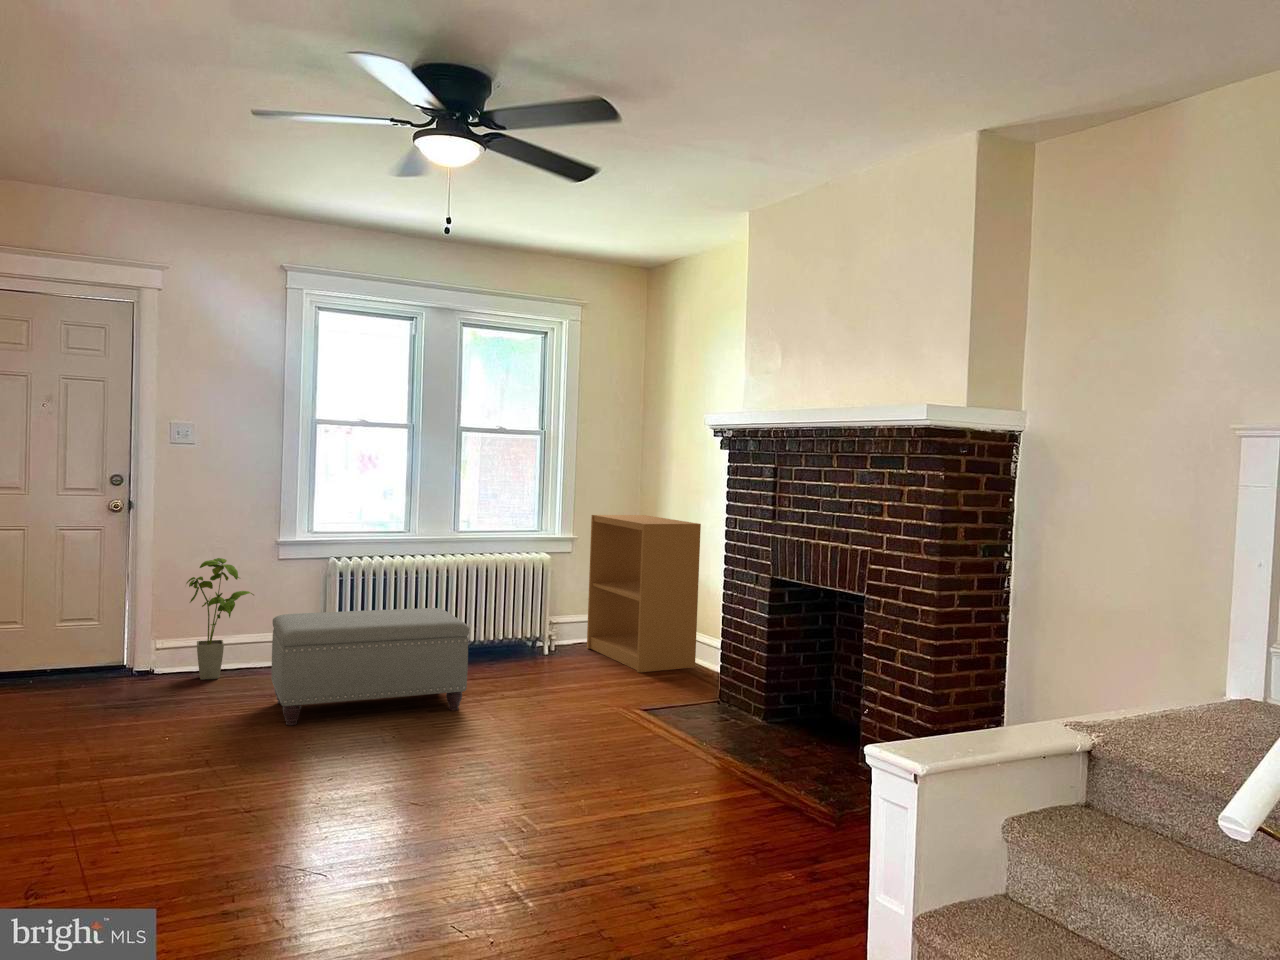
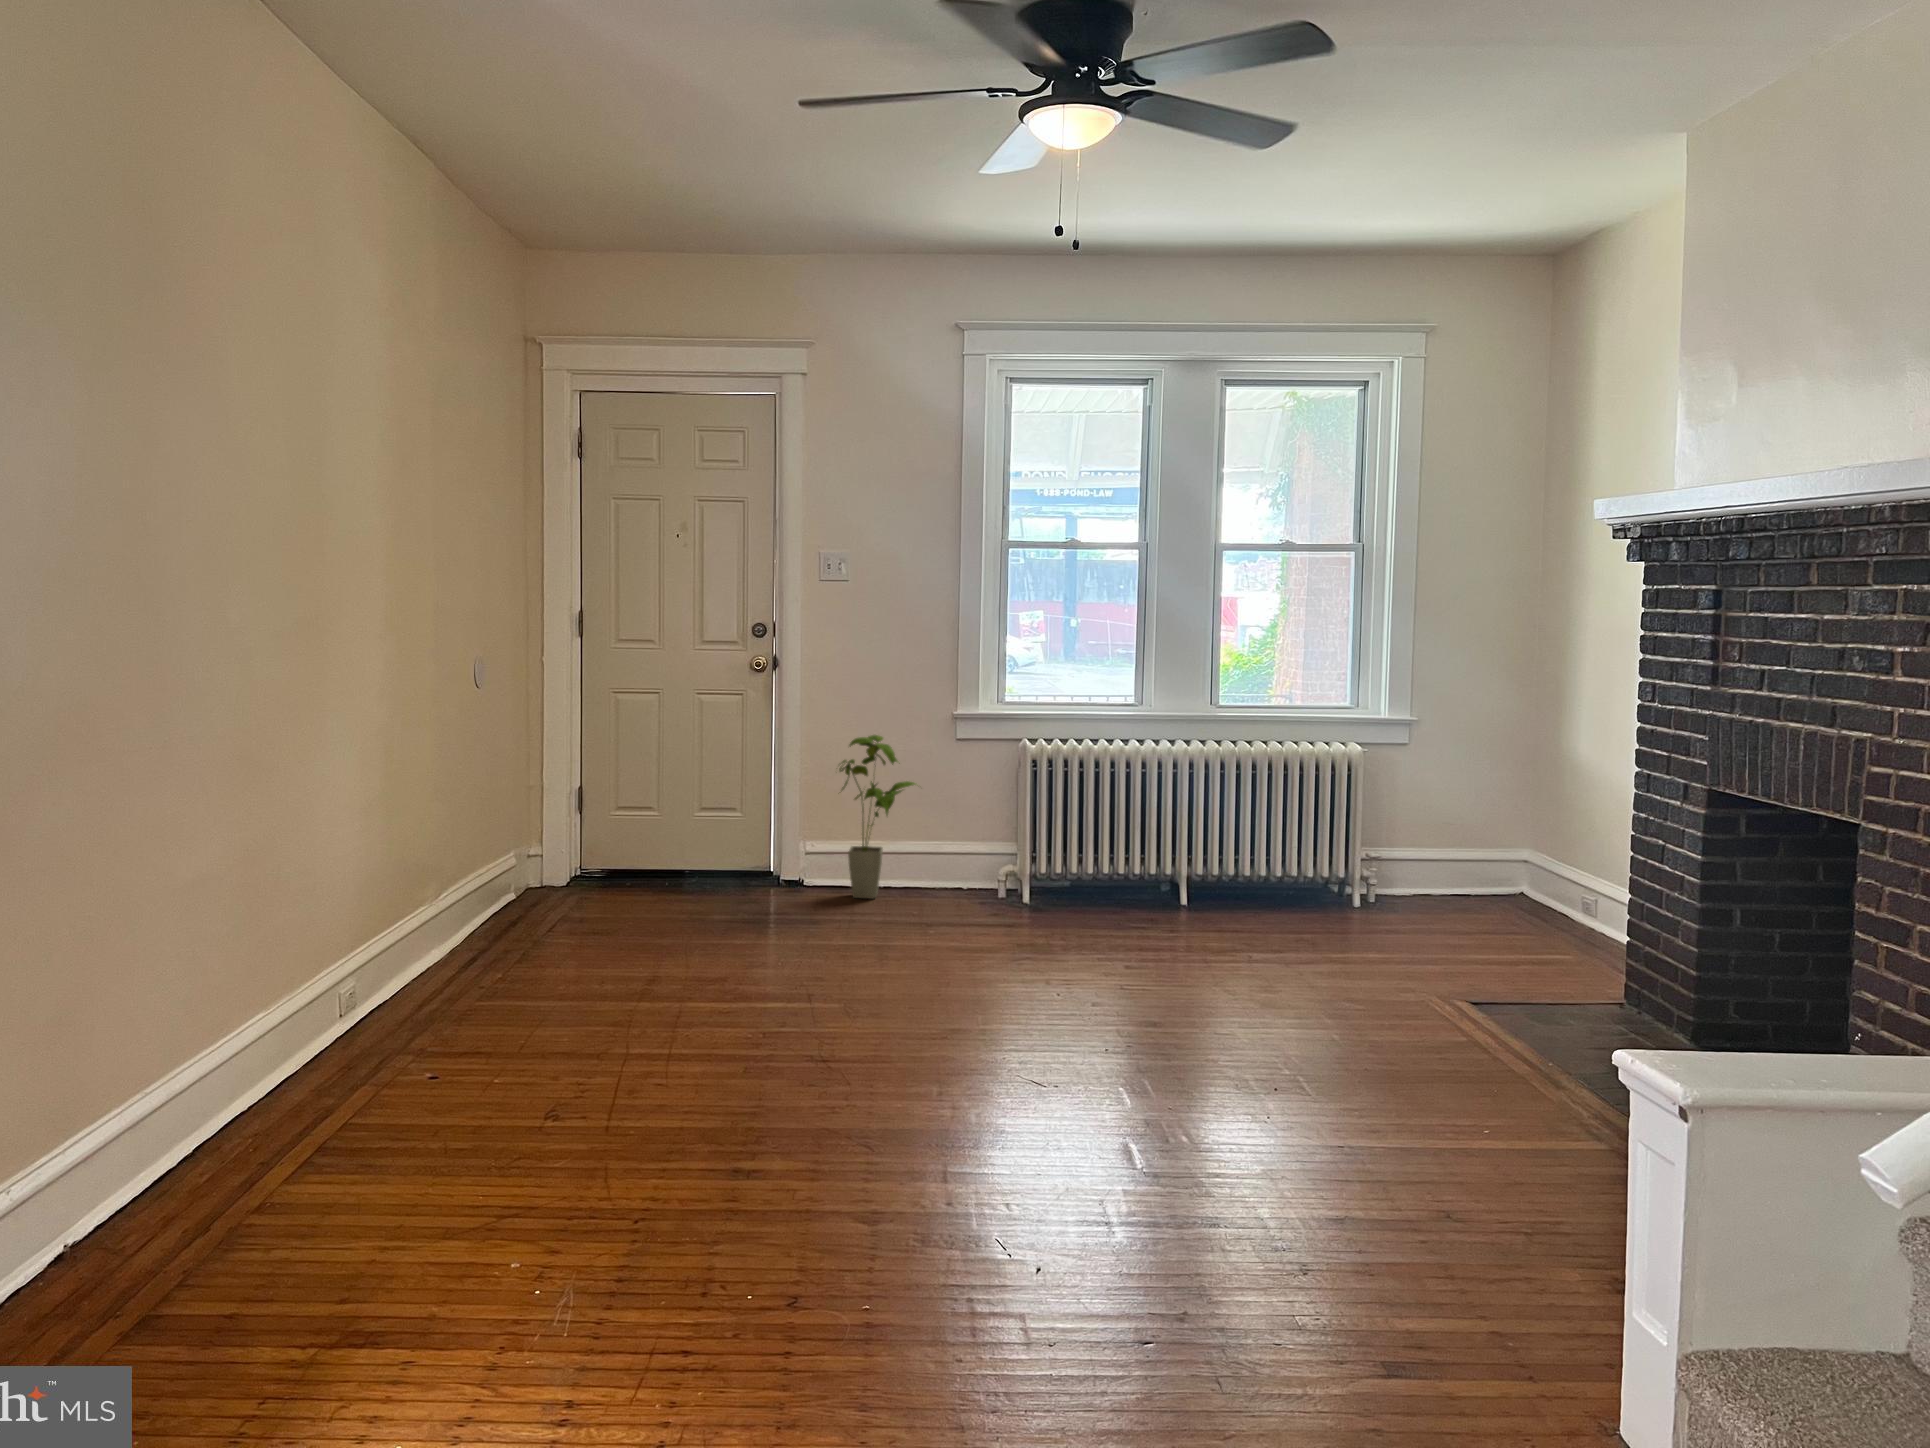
bookshelf: present [587,515,701,672] -> none [1433,682,1627,948]
ottoman: present [272,608,469,725] -> none [922,813,1189,970]

